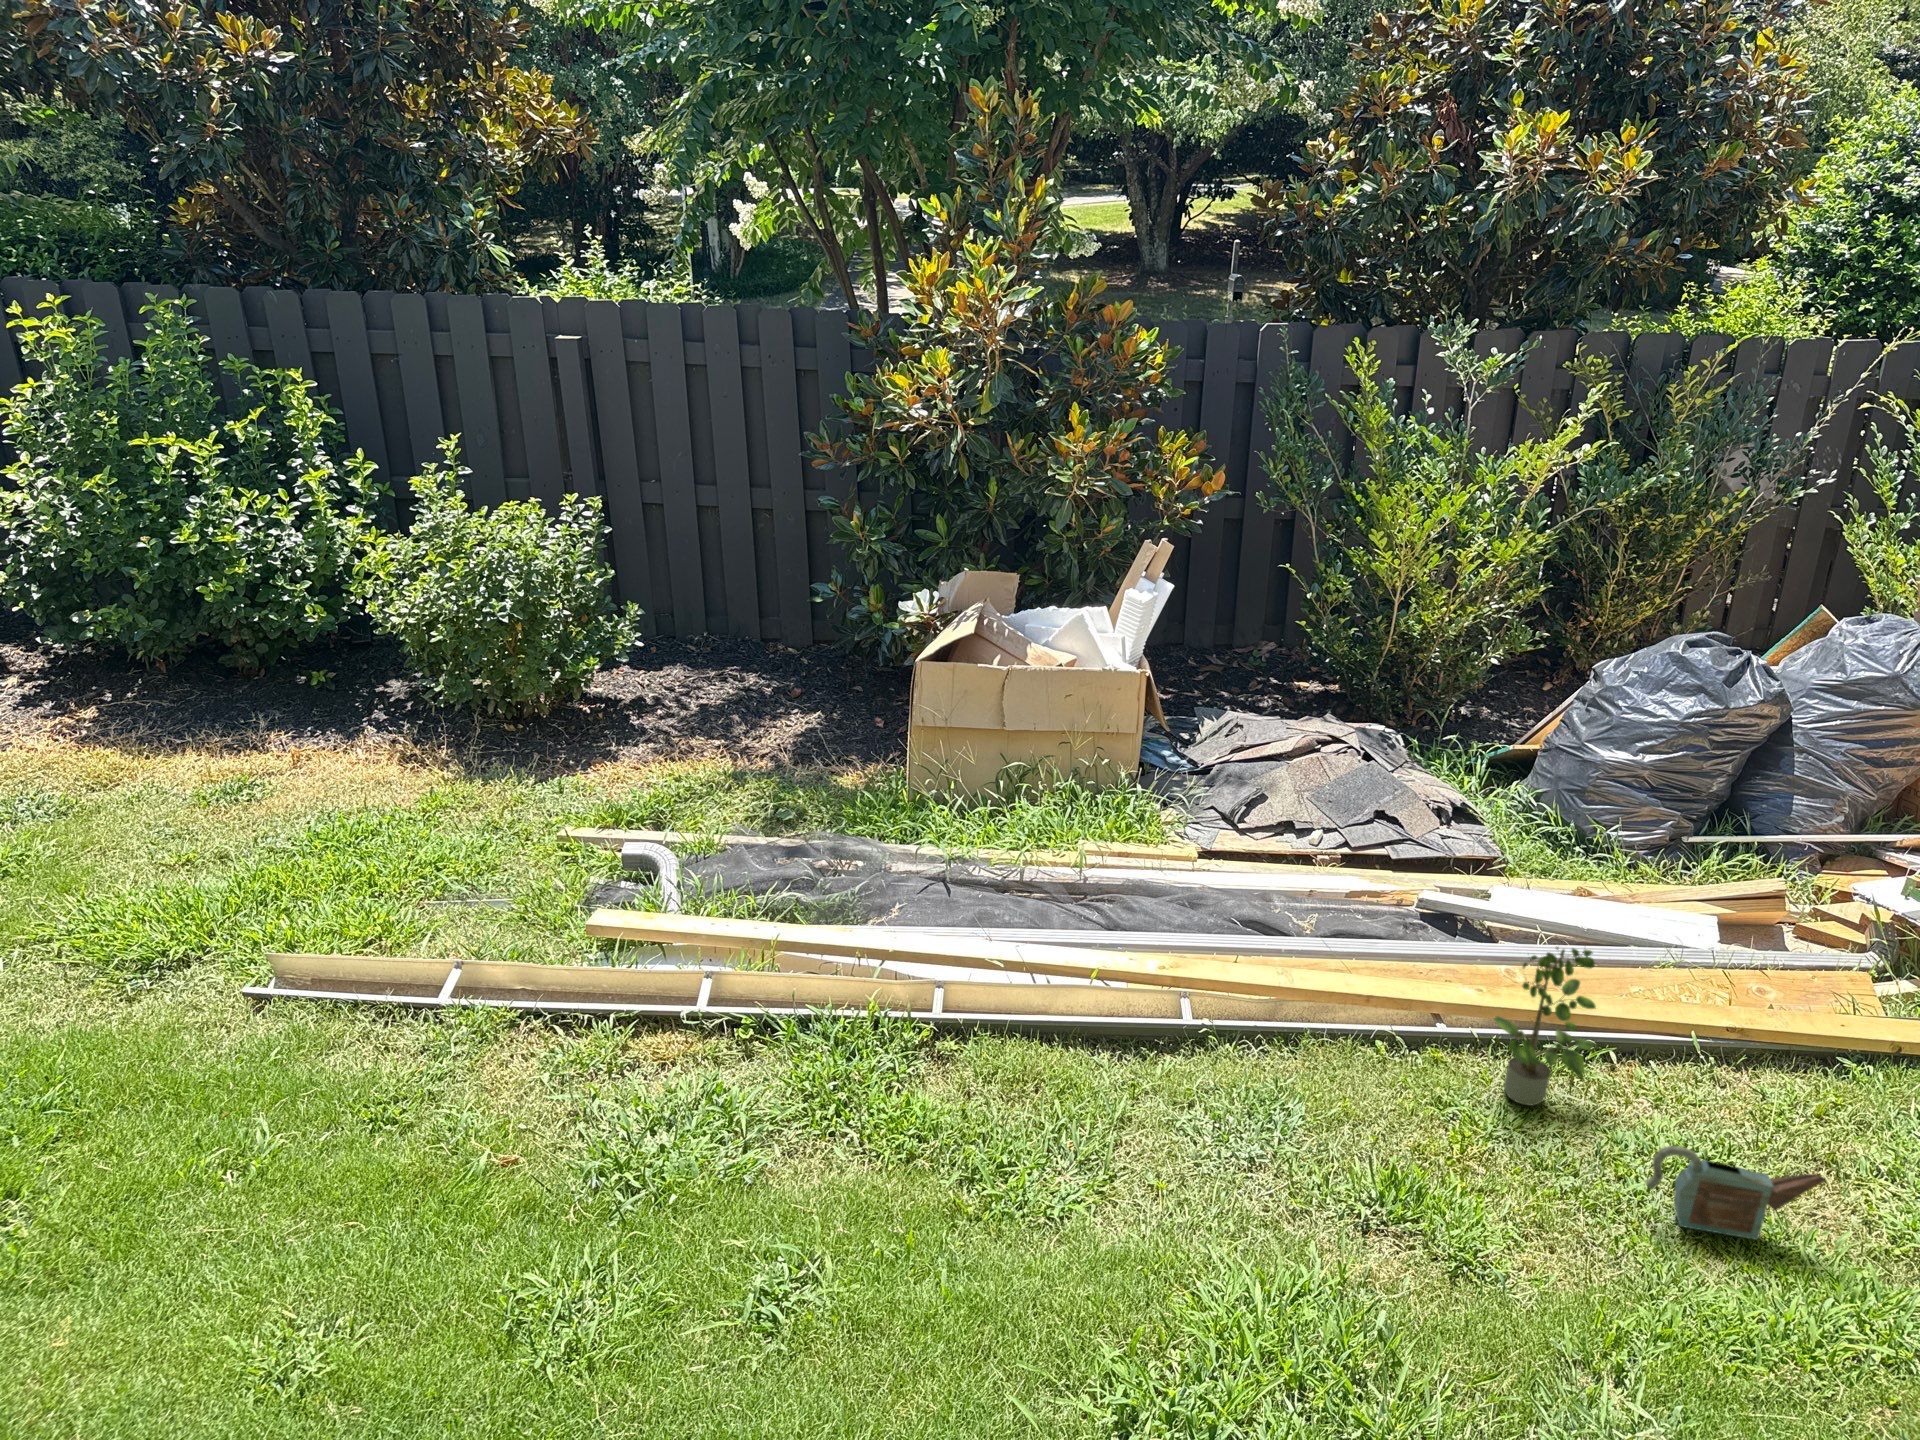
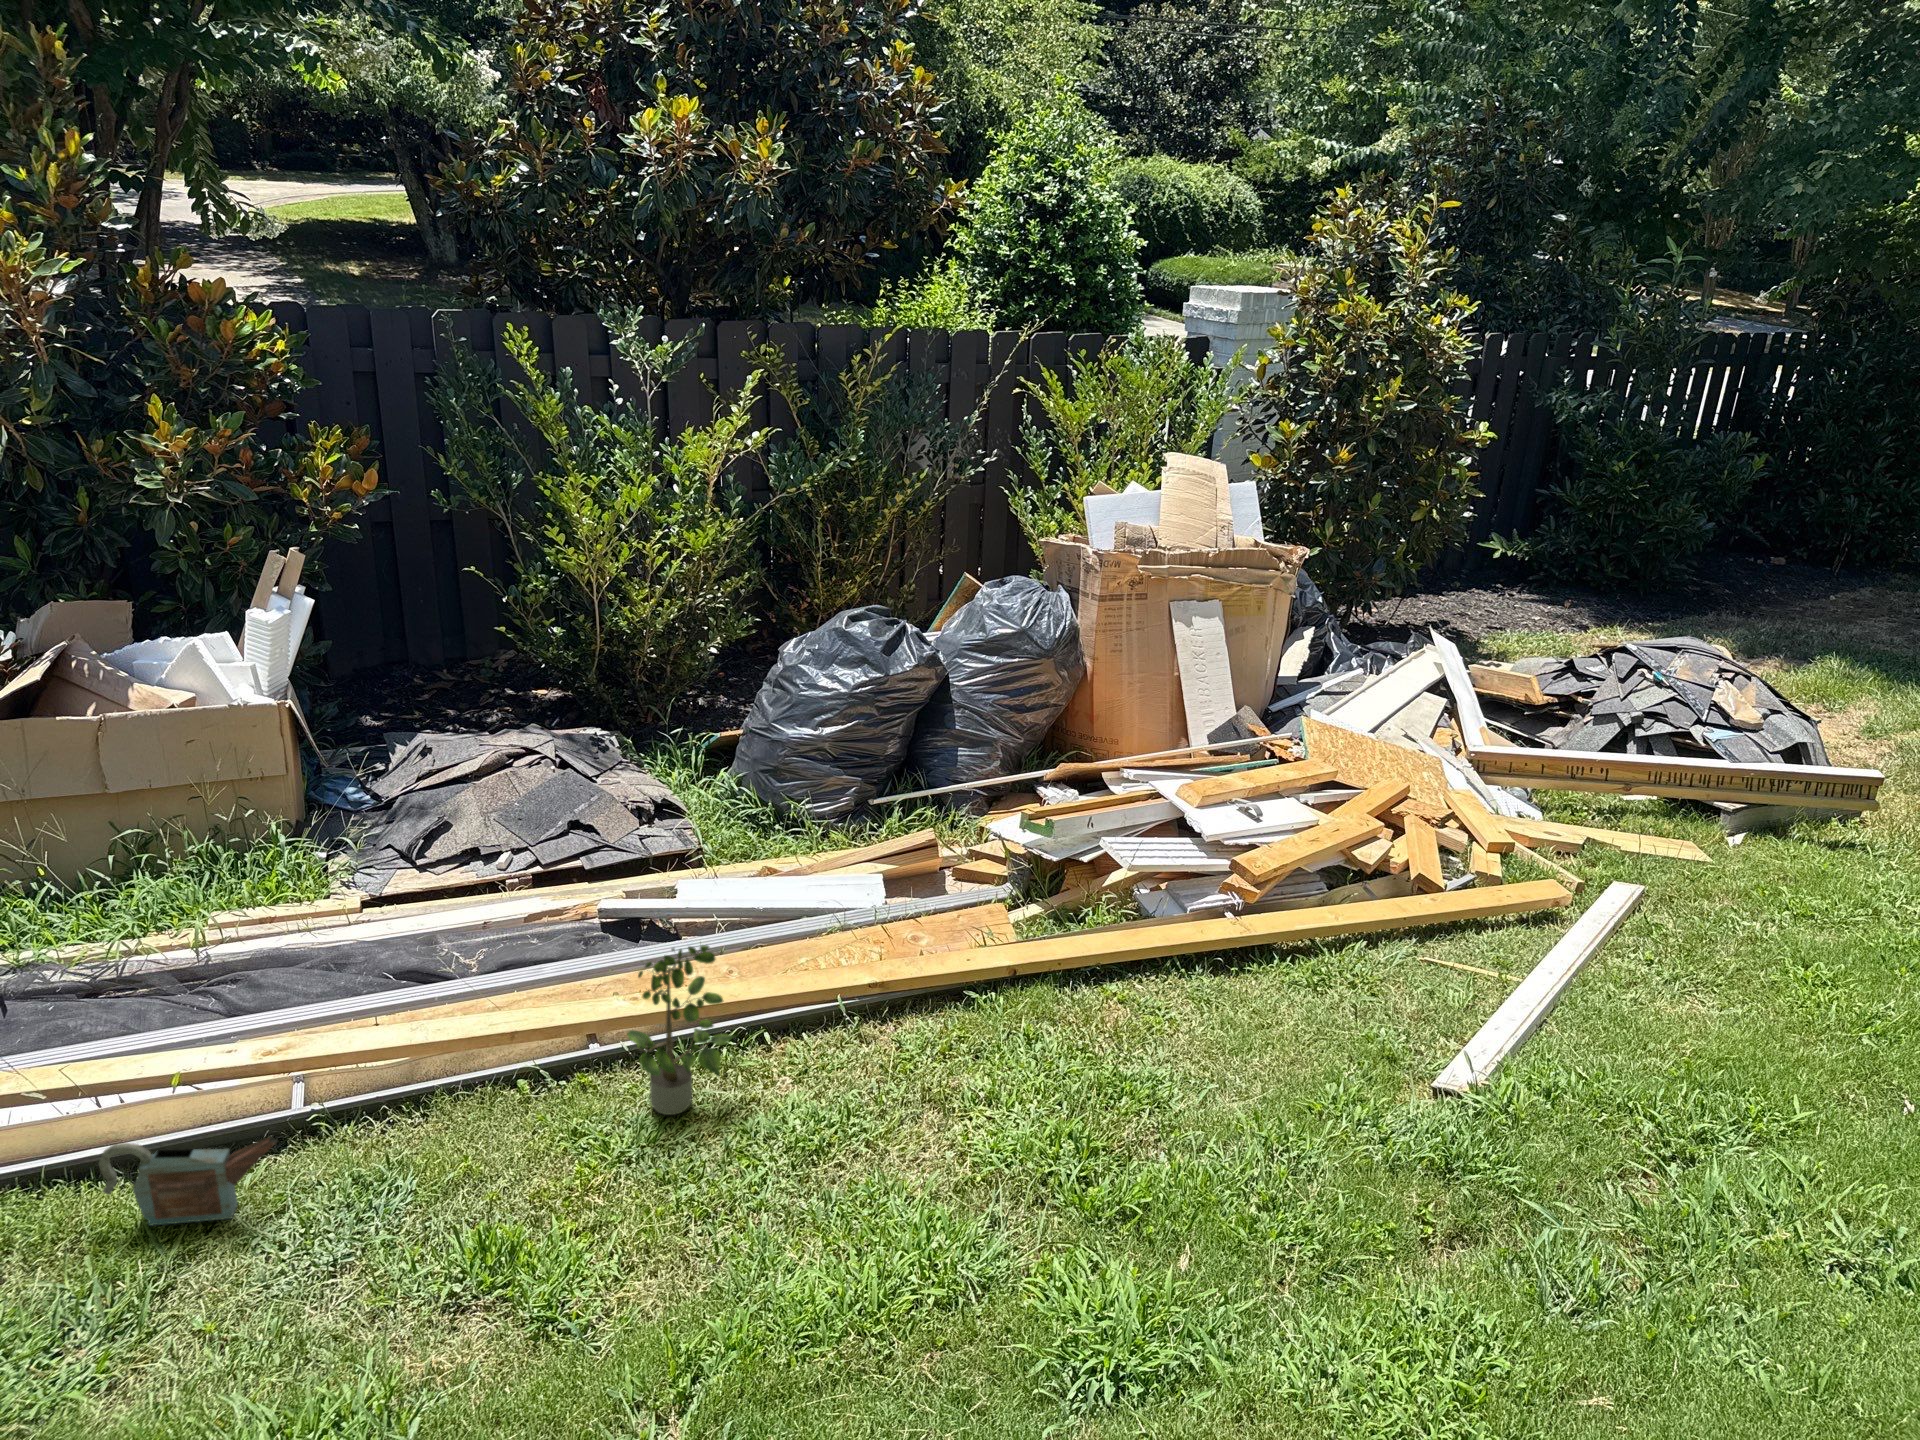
watering can: present [1646,1146,1825,1240] -> present [99,1137,278,1226]

